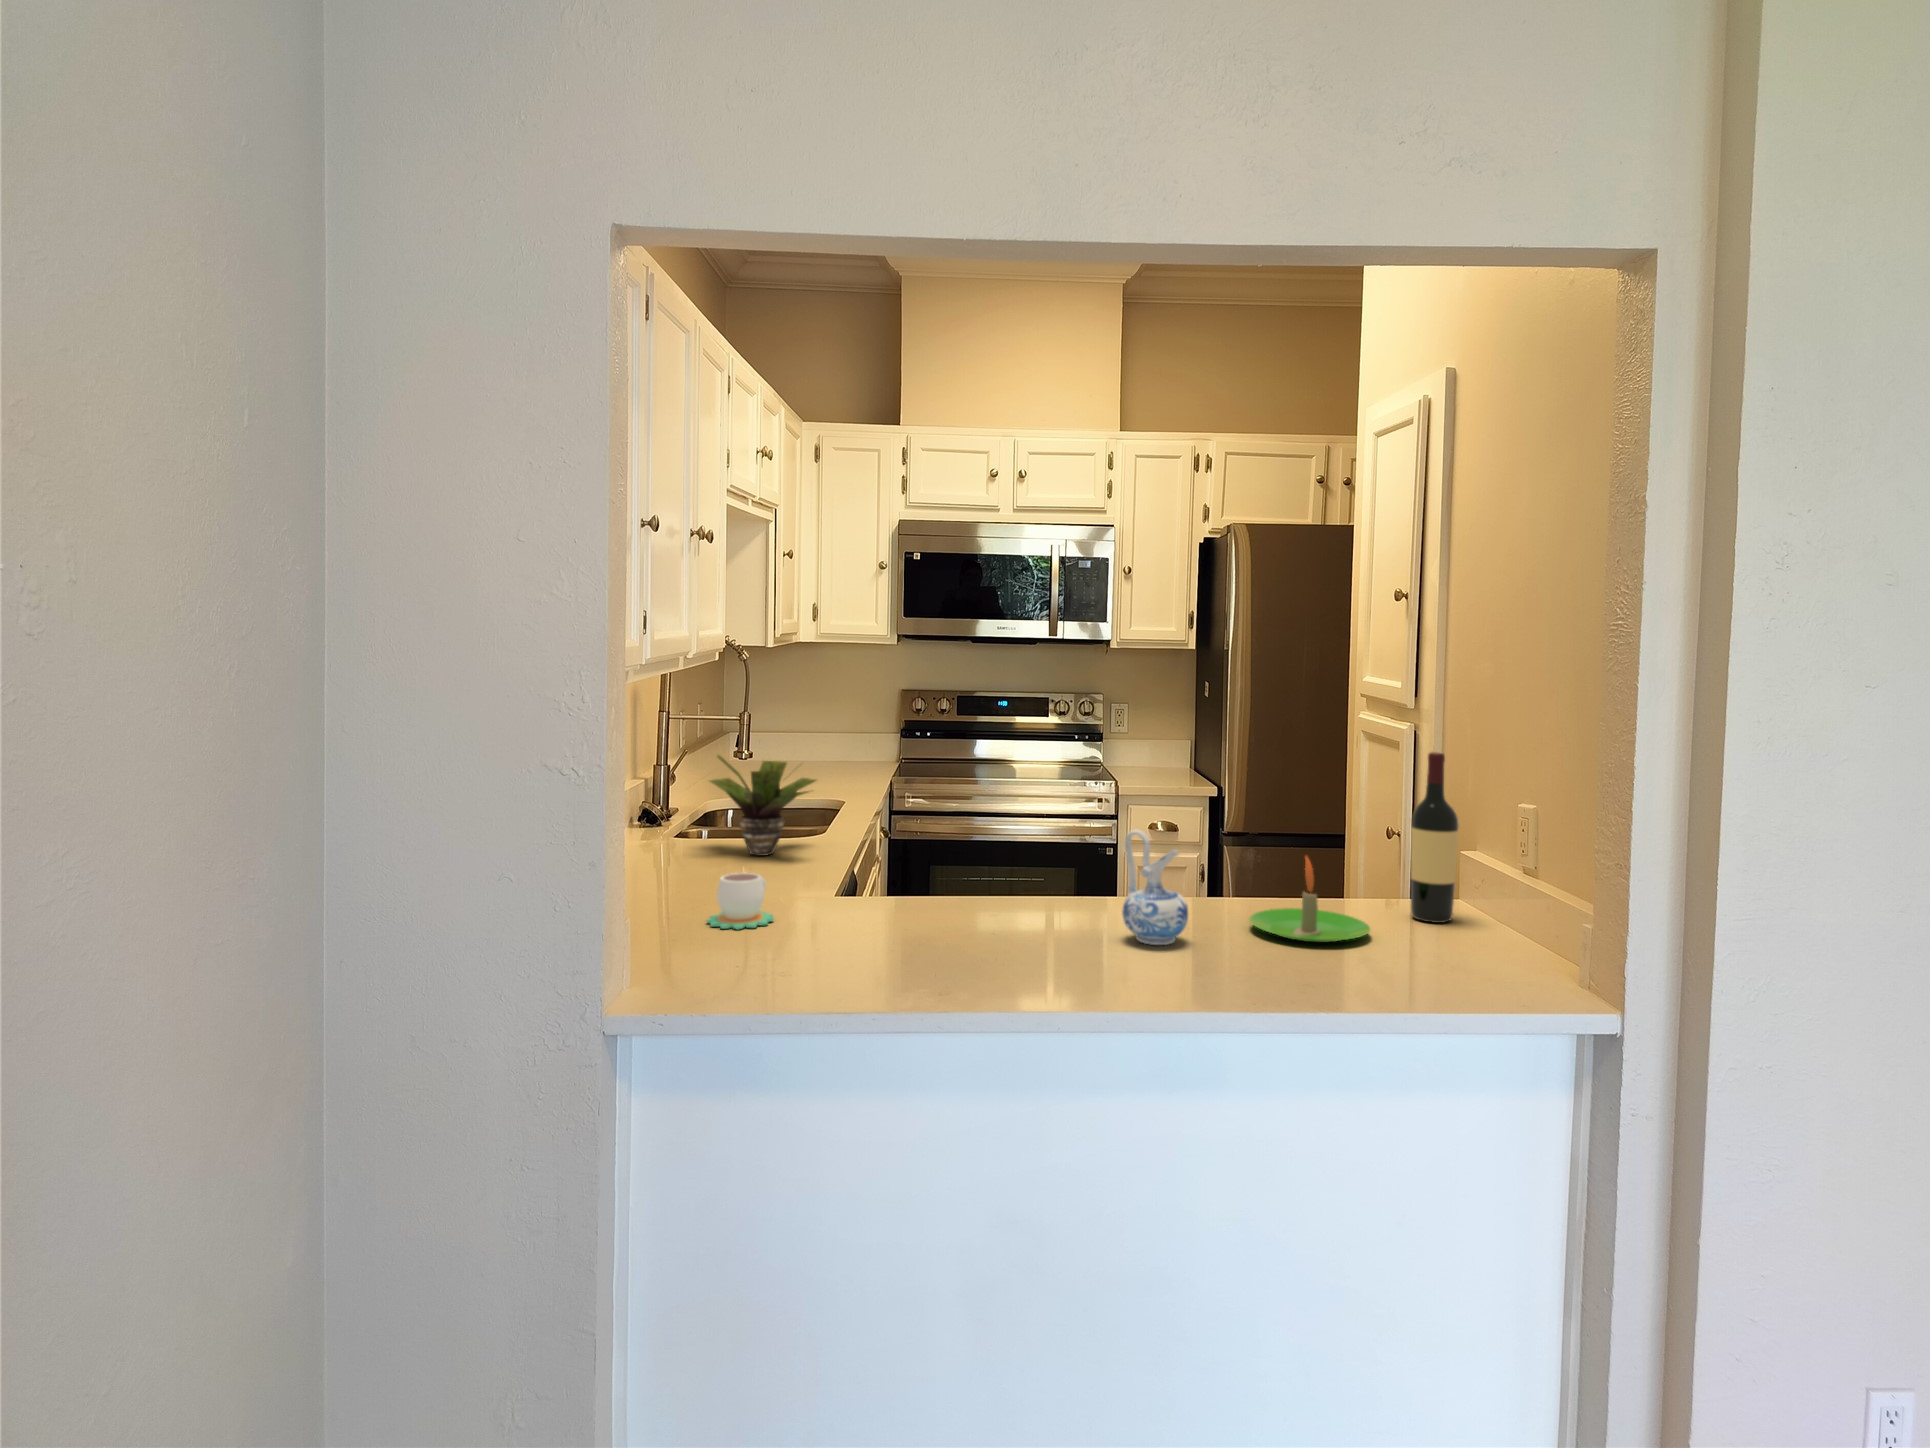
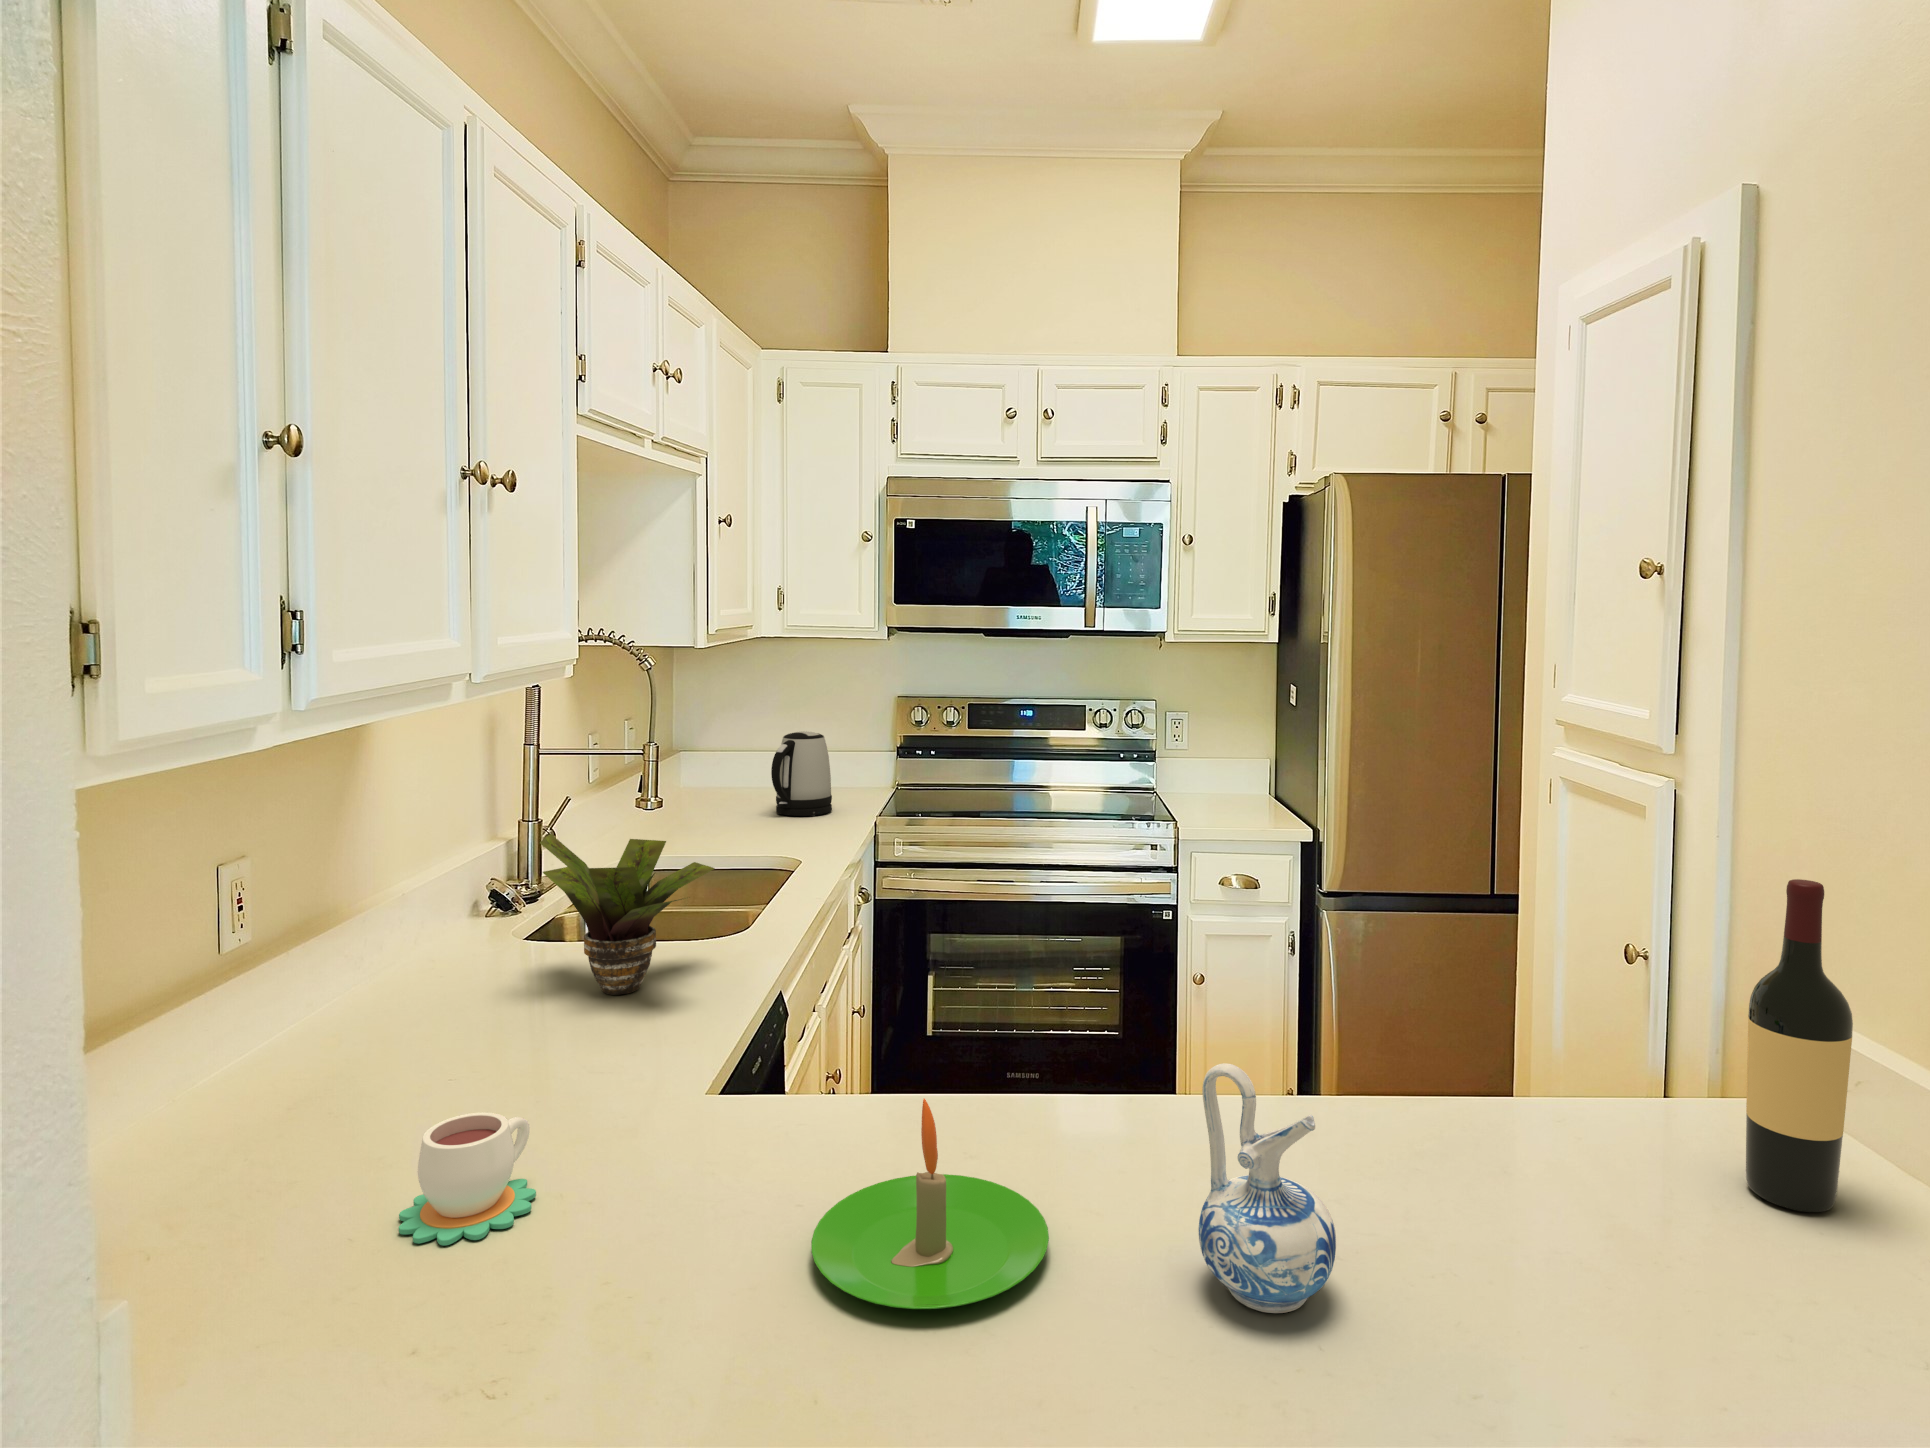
kettle: none [811,714,855,778] -> present [771,731,832,816]
candle: present [1249,857,1370,942] -> present [811,1099,1049,1309]

